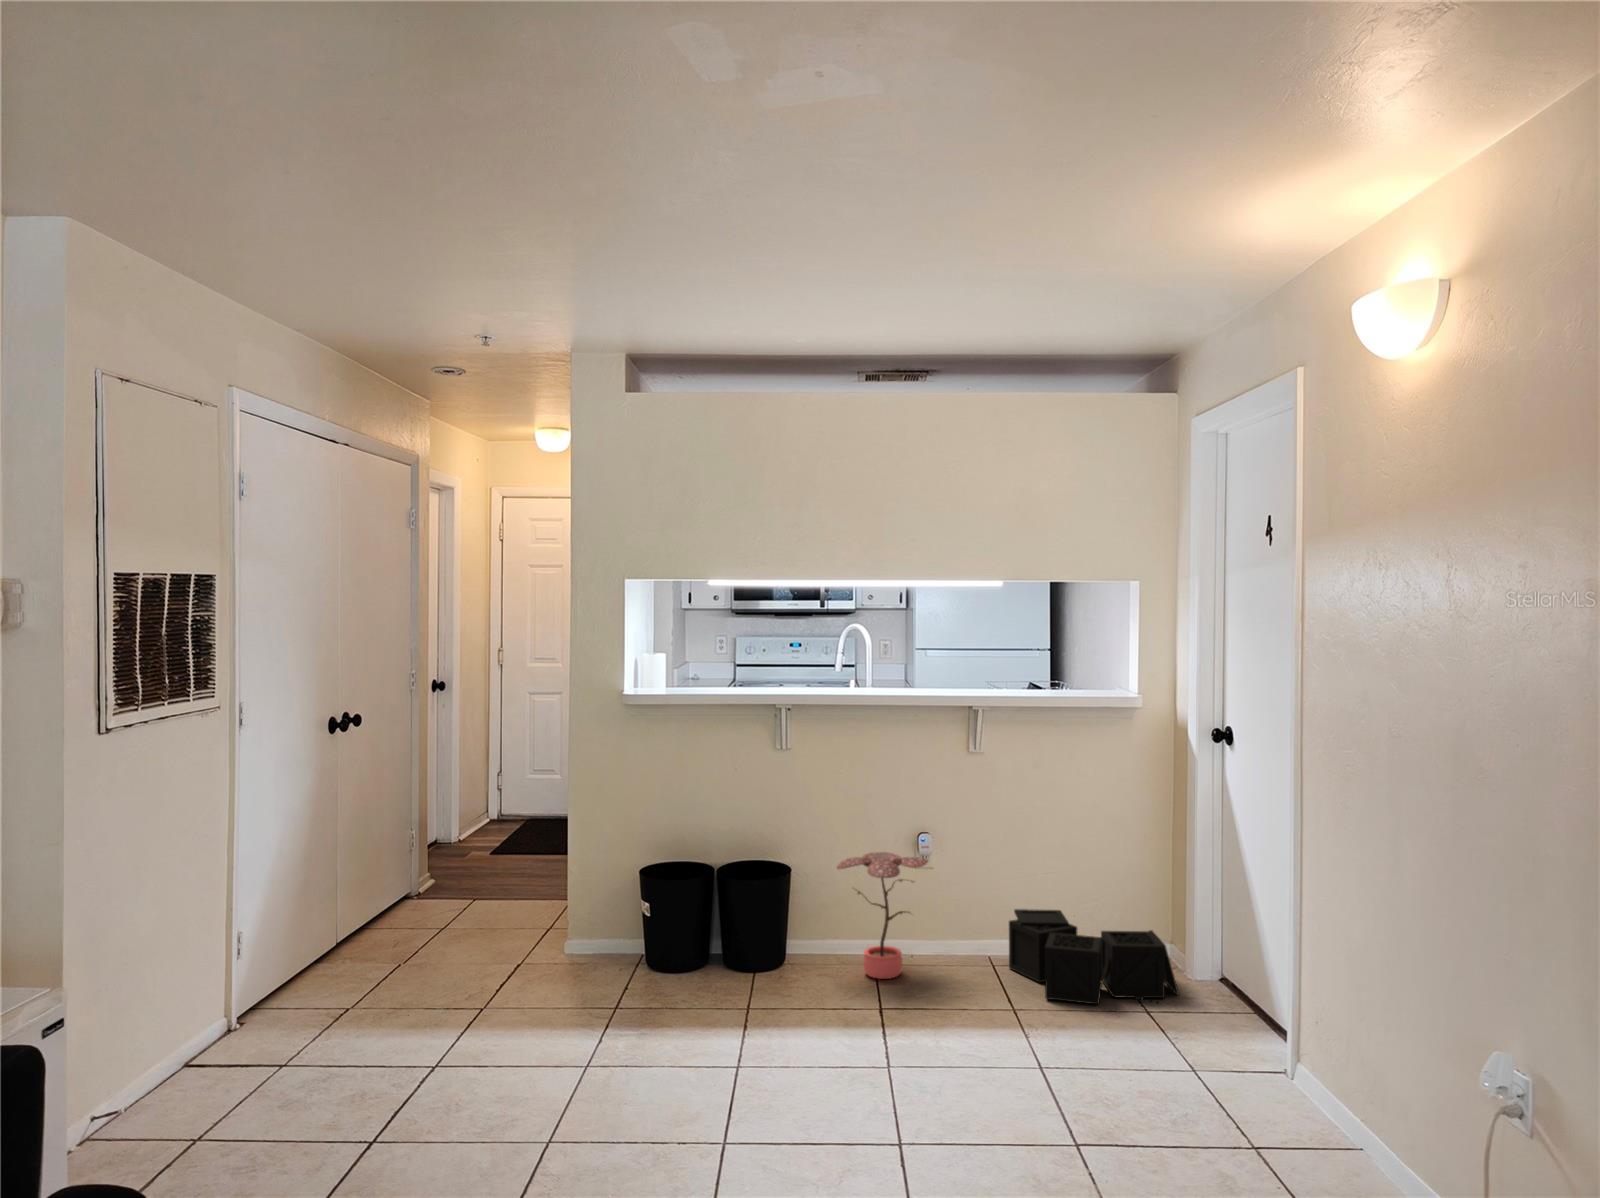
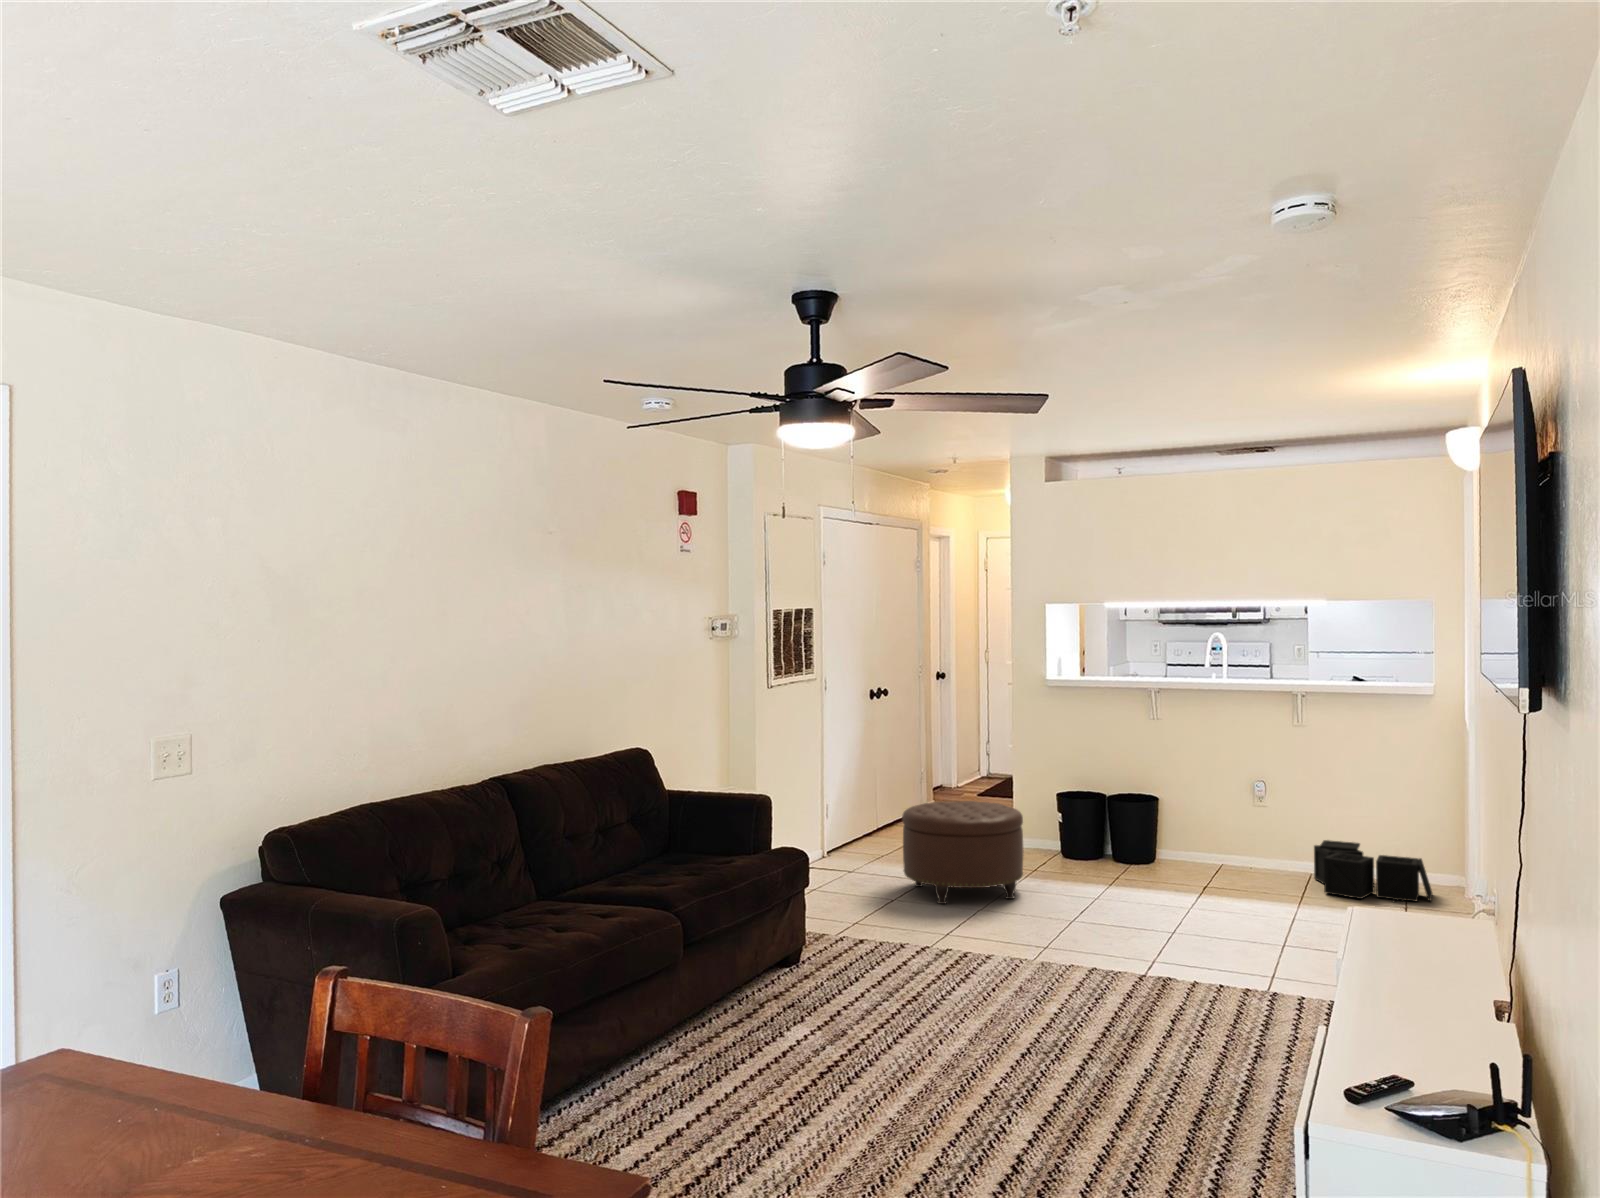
potted plant: present [837,852,928,979] -> none [1184,791,1251,875]
ottoman: none [391,915,618,1141] -> present [902,801,1024,904]

